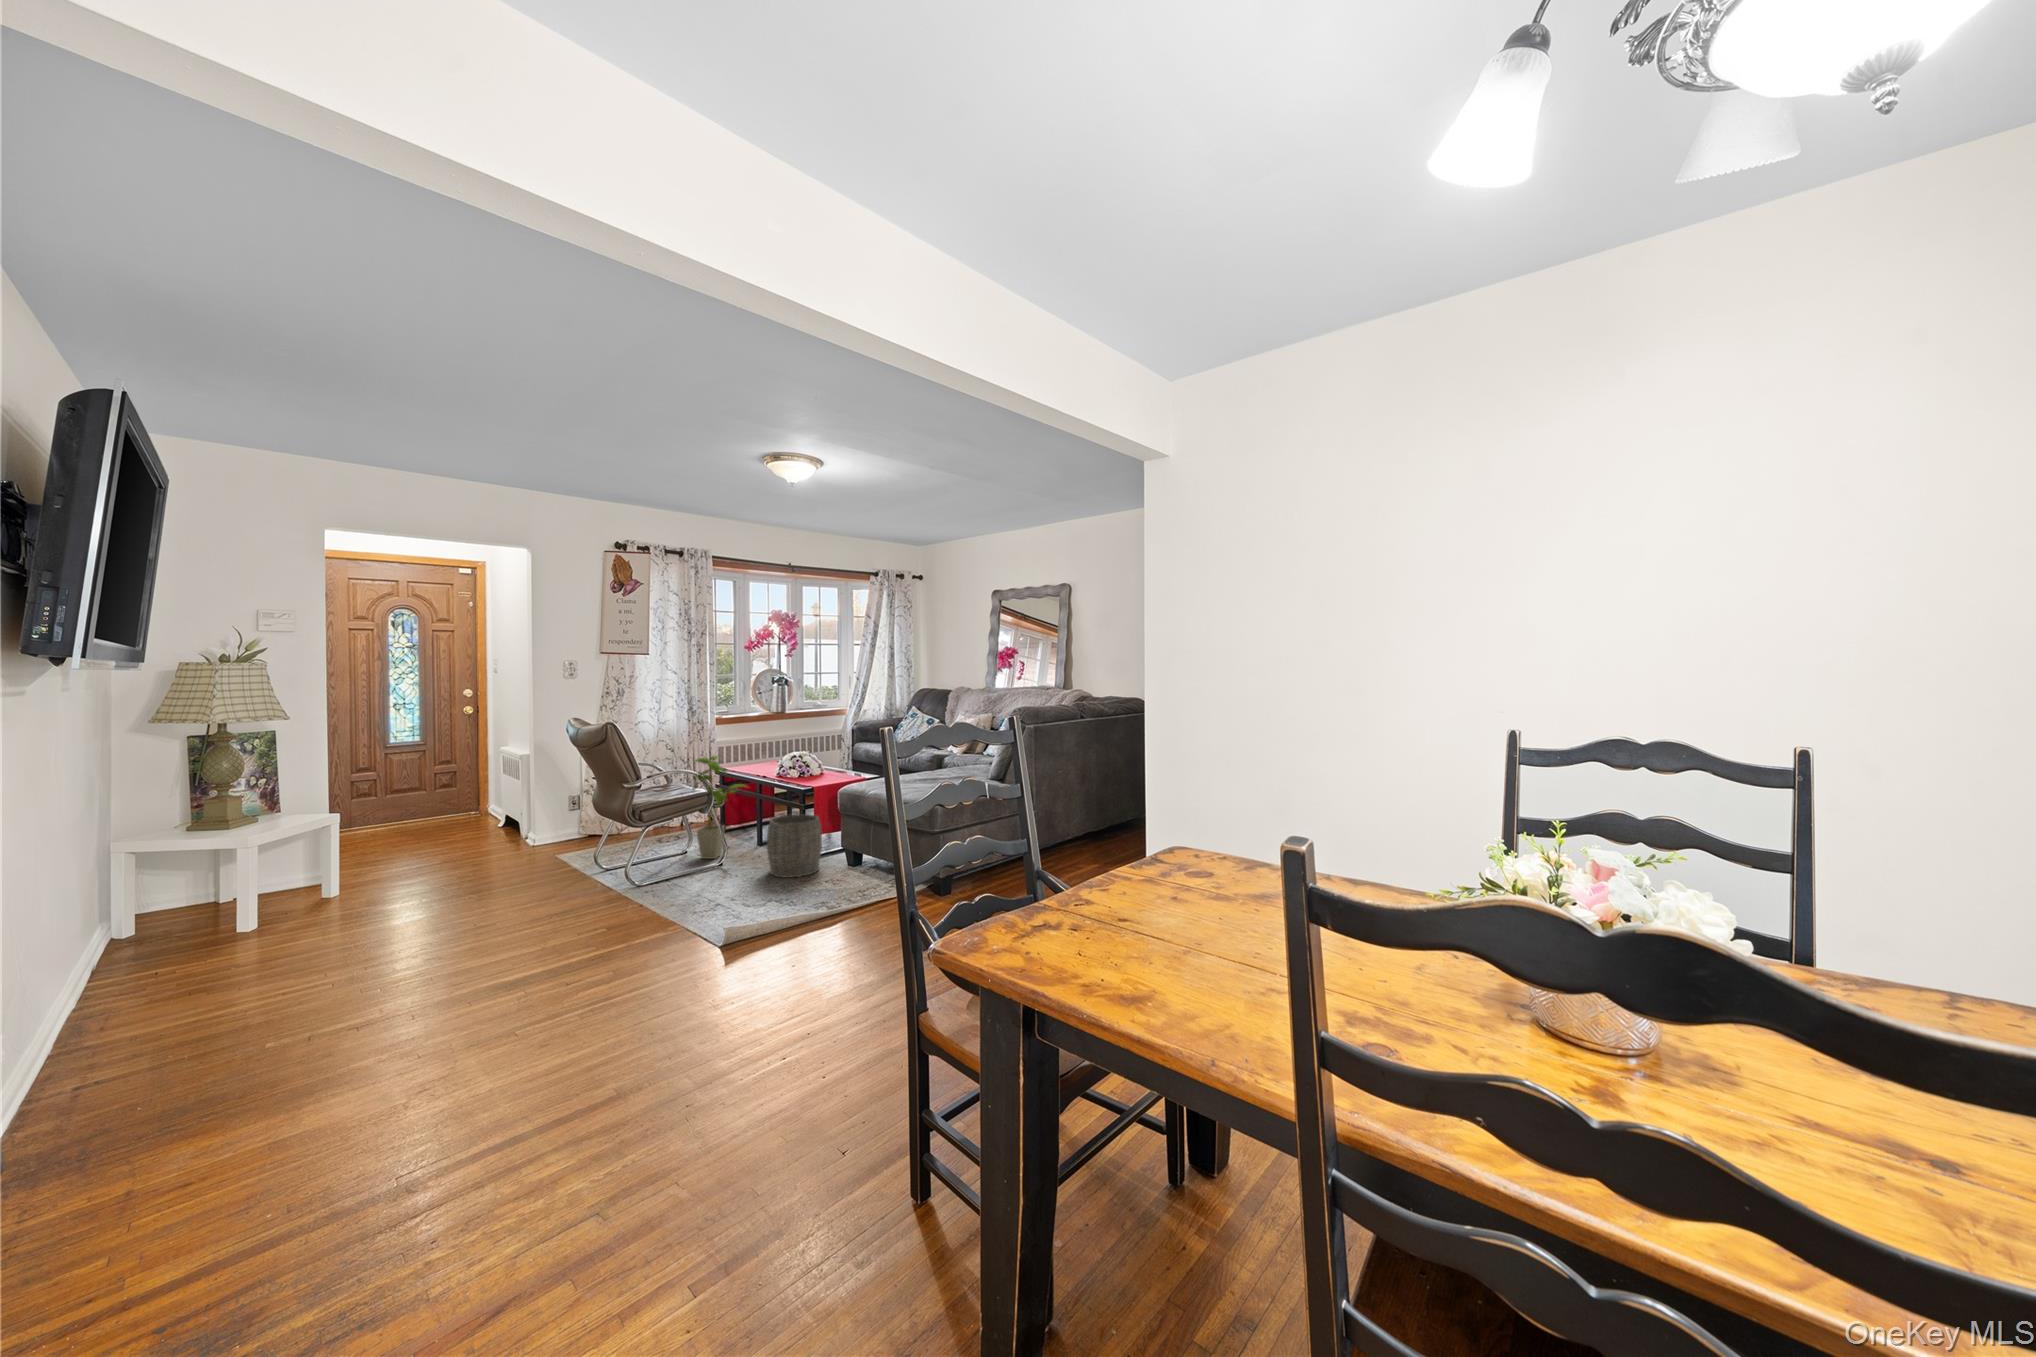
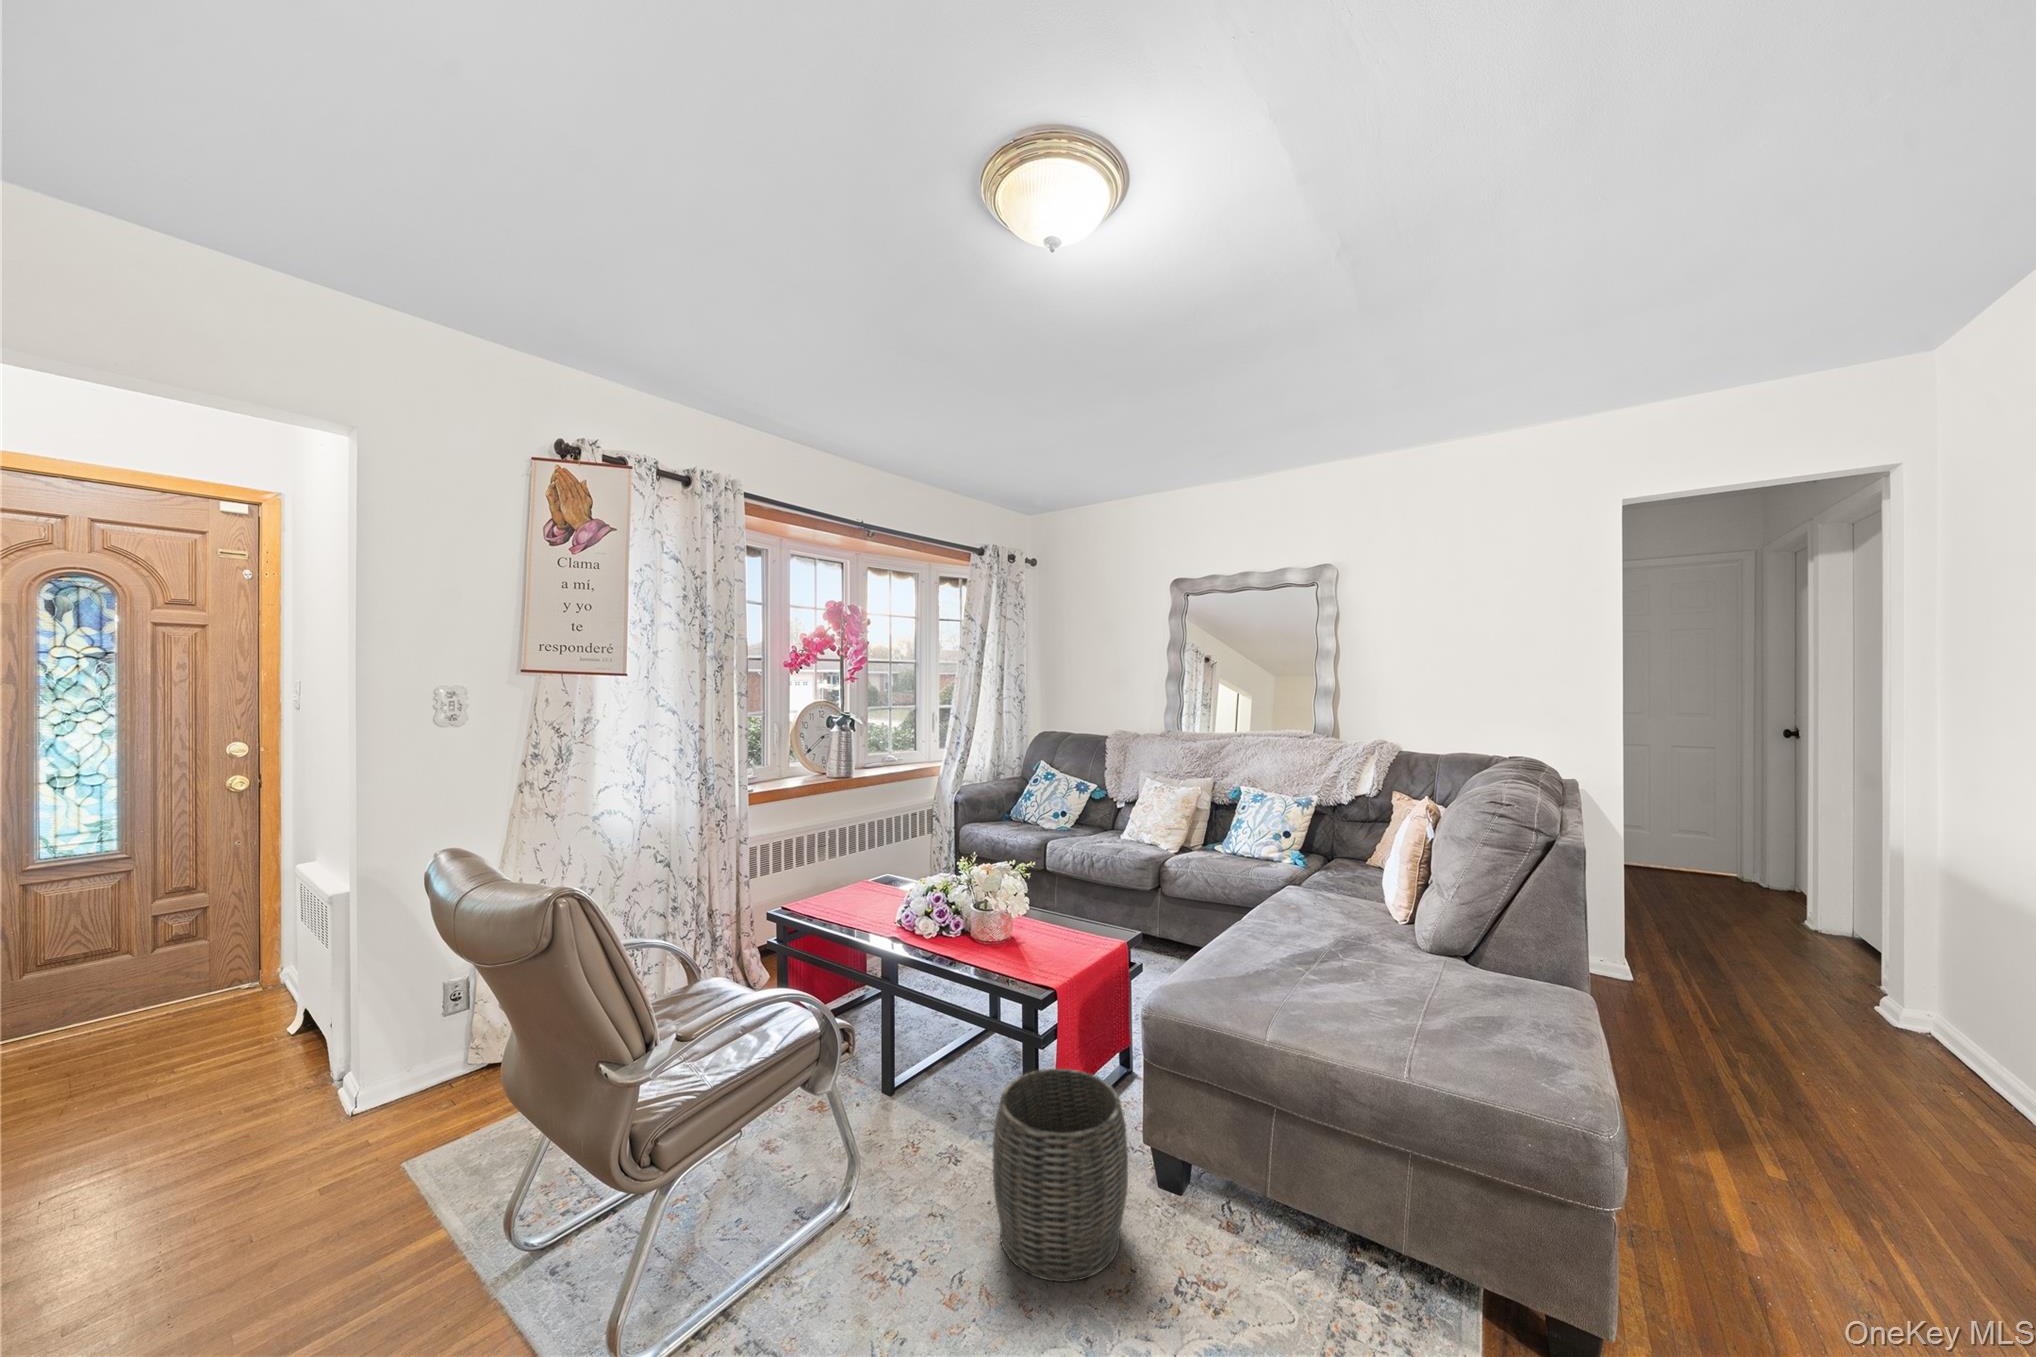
house plant: present [693,755,743,859] -> none [763,920,898,1179]

